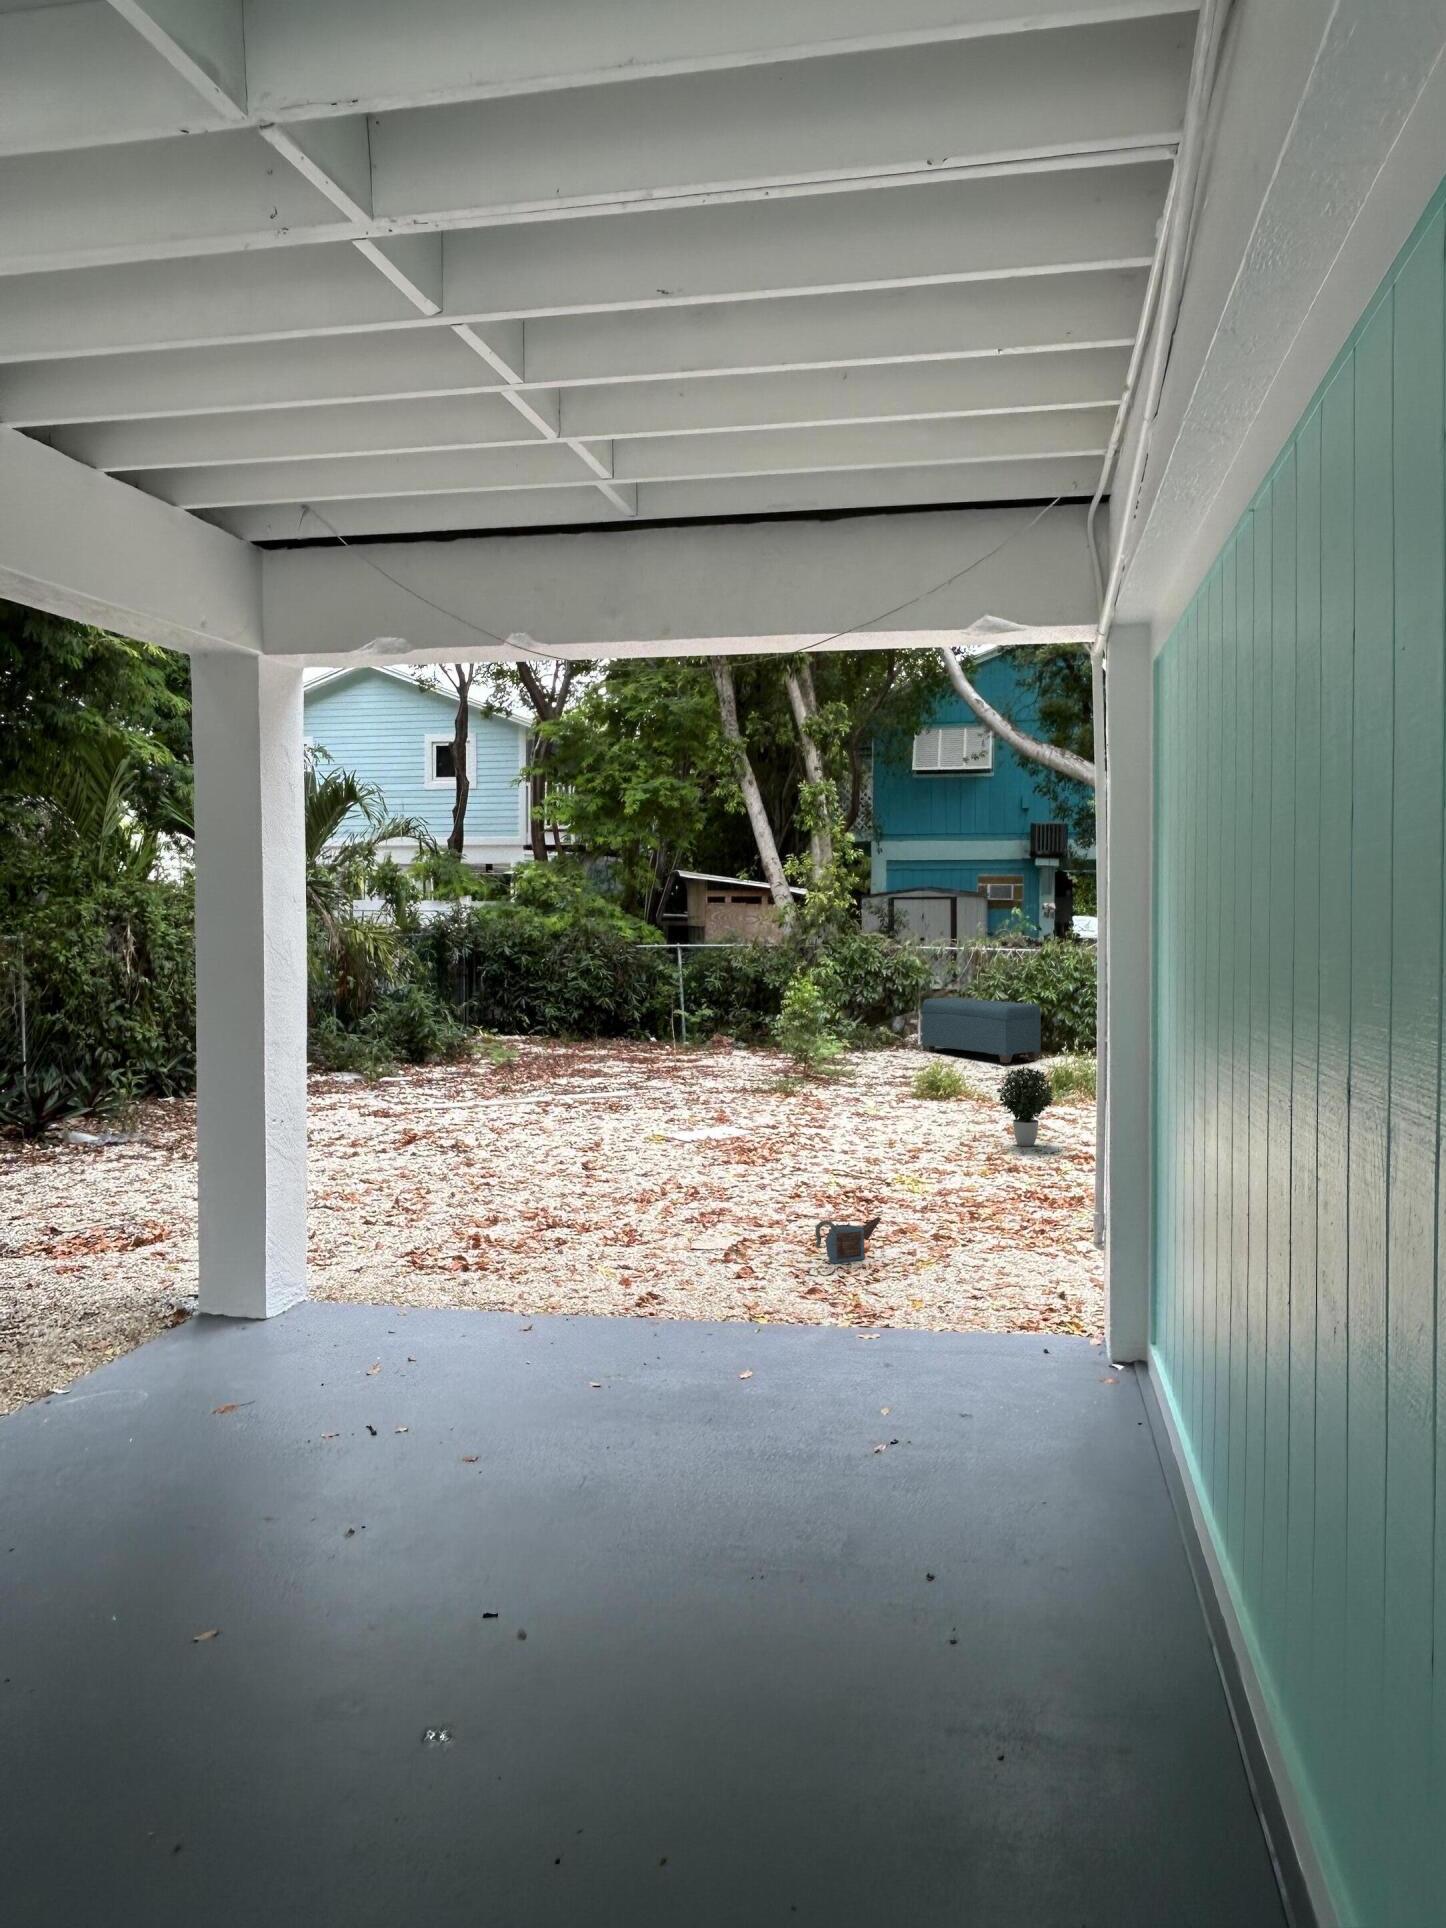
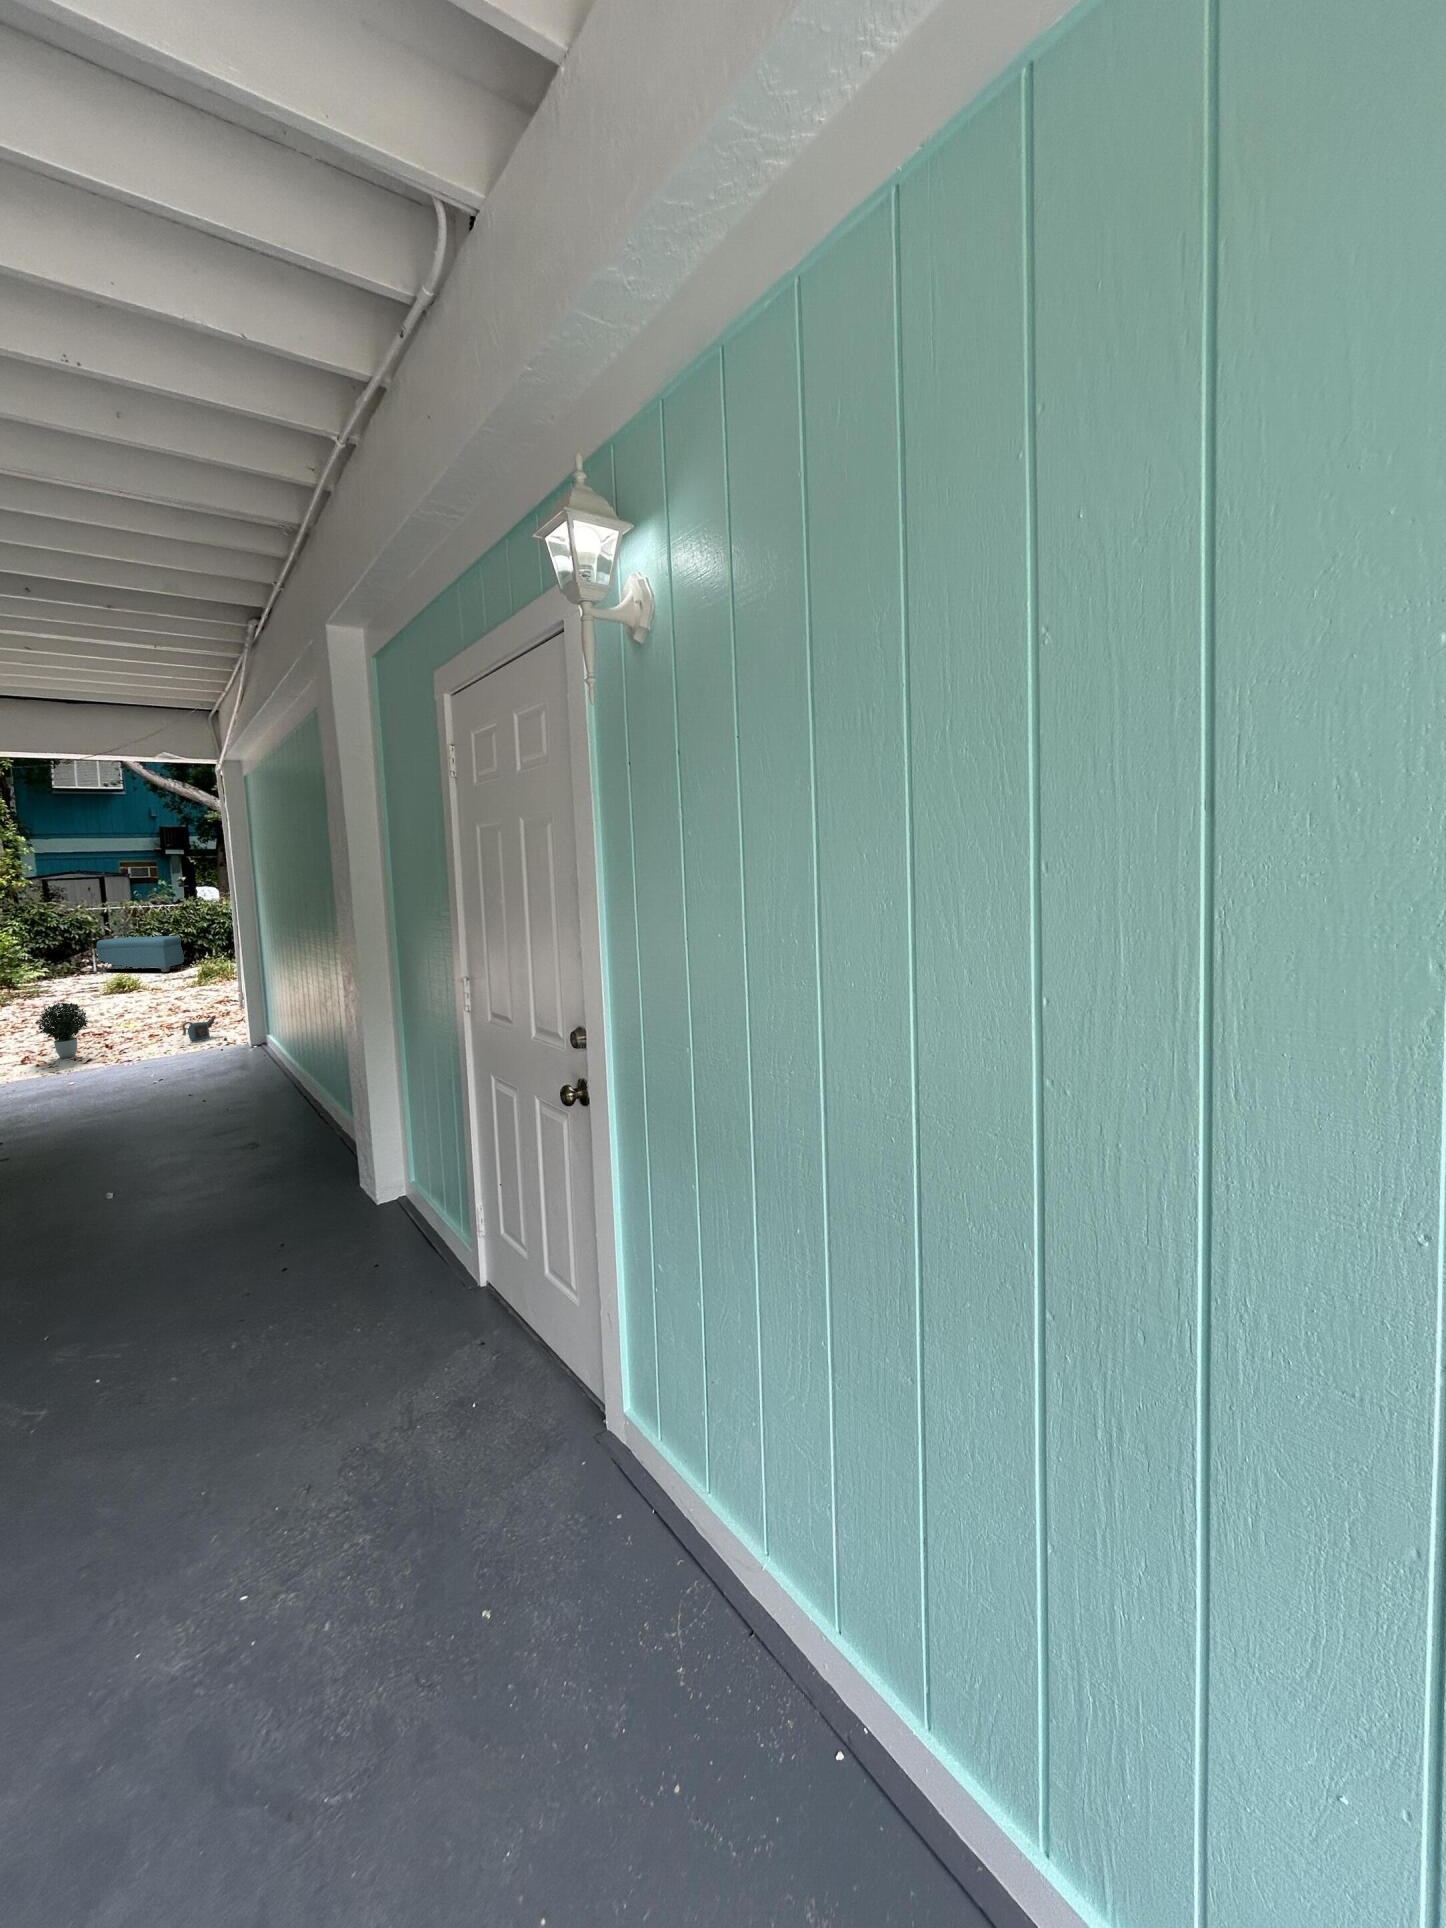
potted plant: present [997,1067,1054,1146] -> present [35,1003,88,1058]
watering can: present [815,1216,881,1263] -> present [182,1016,216,1041]

